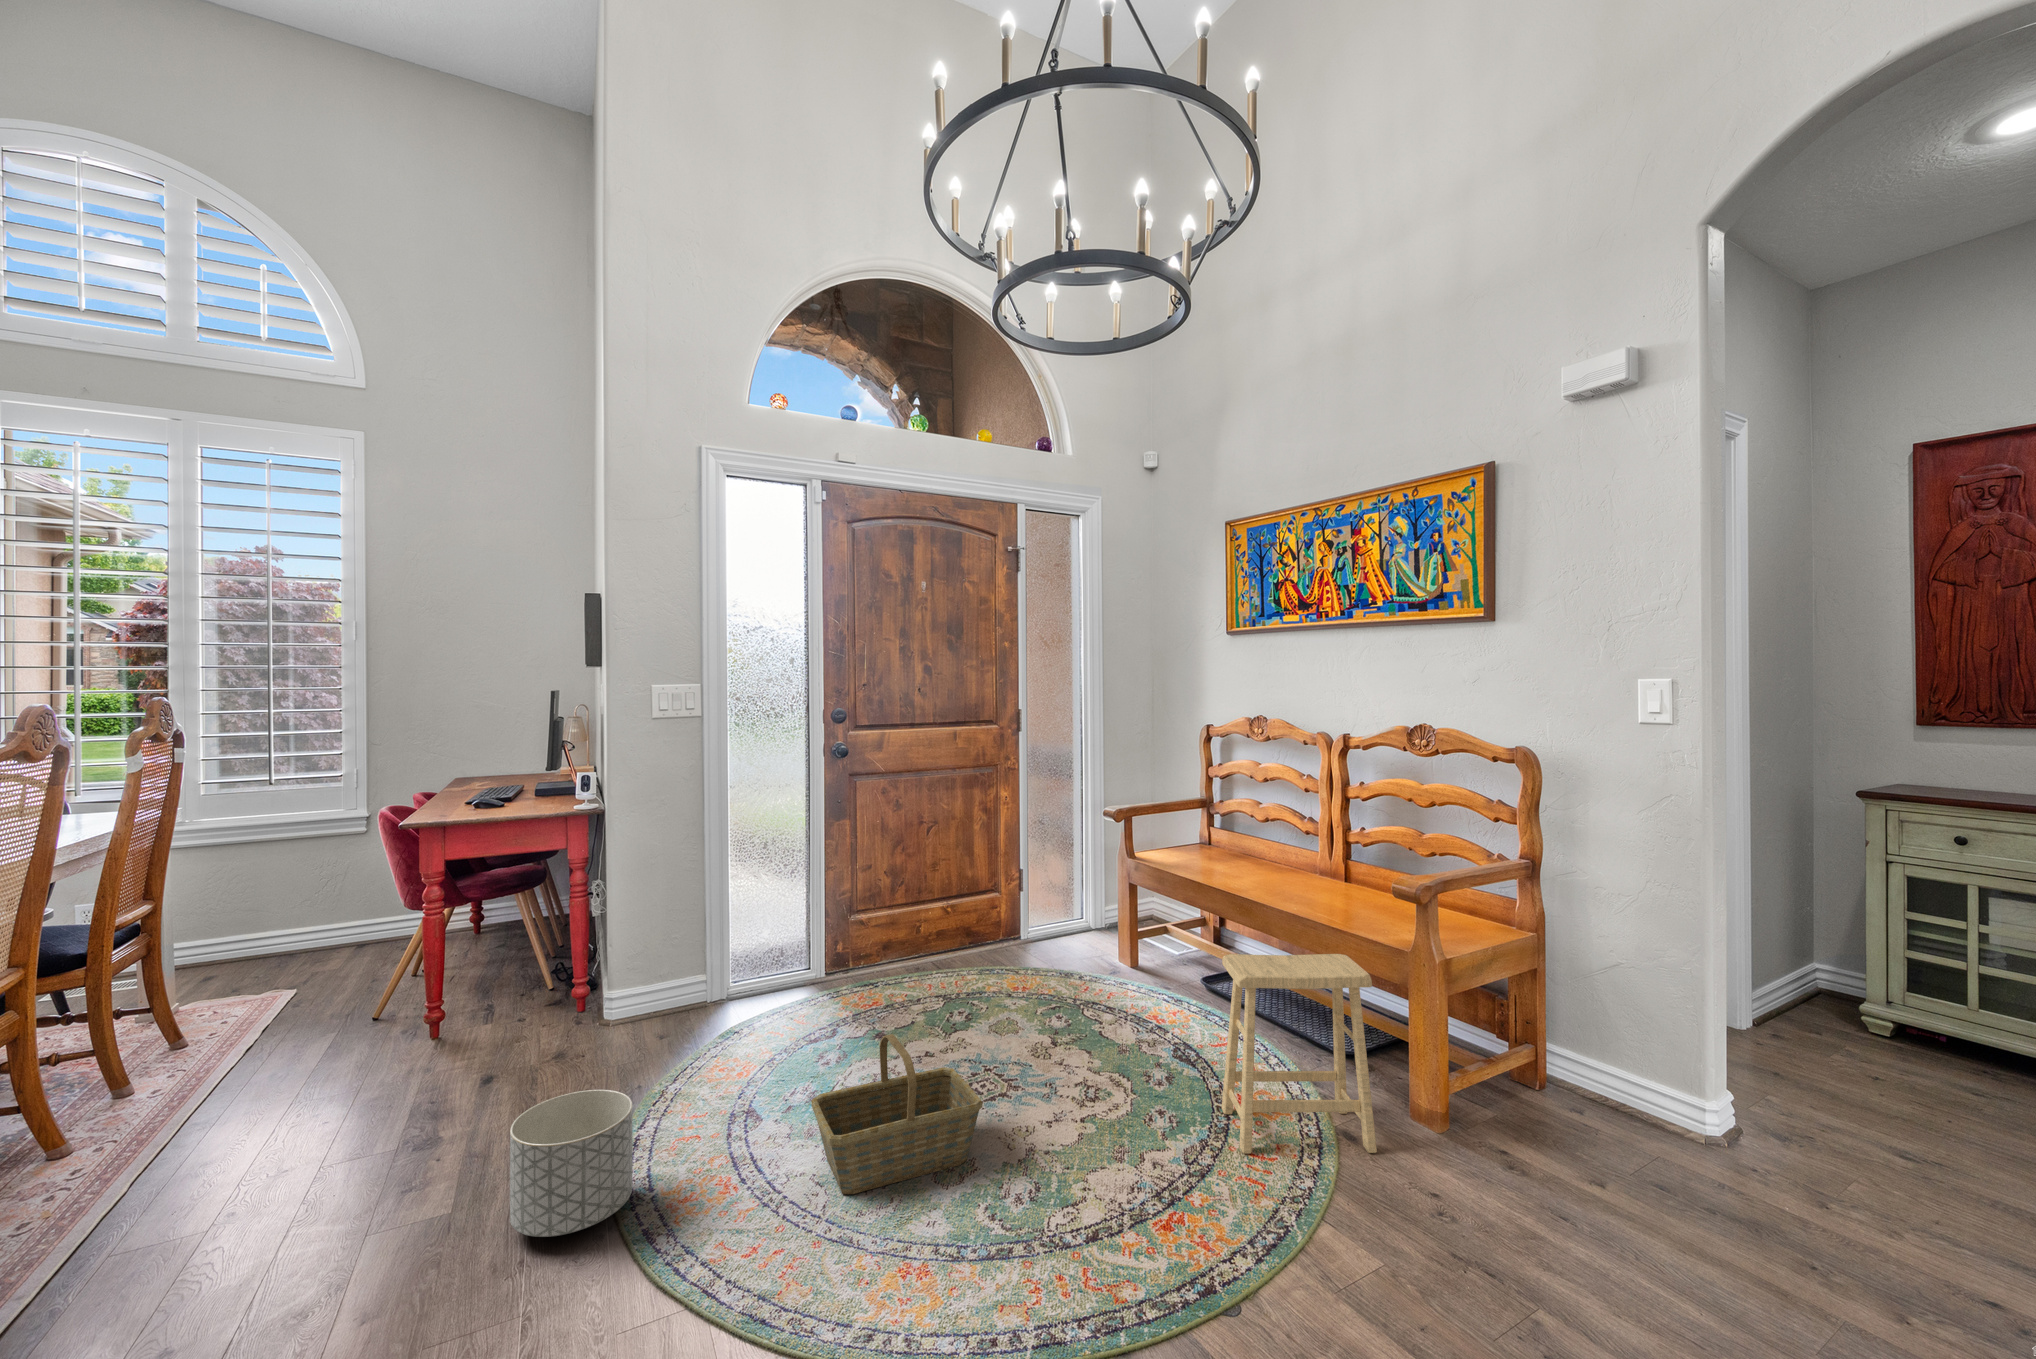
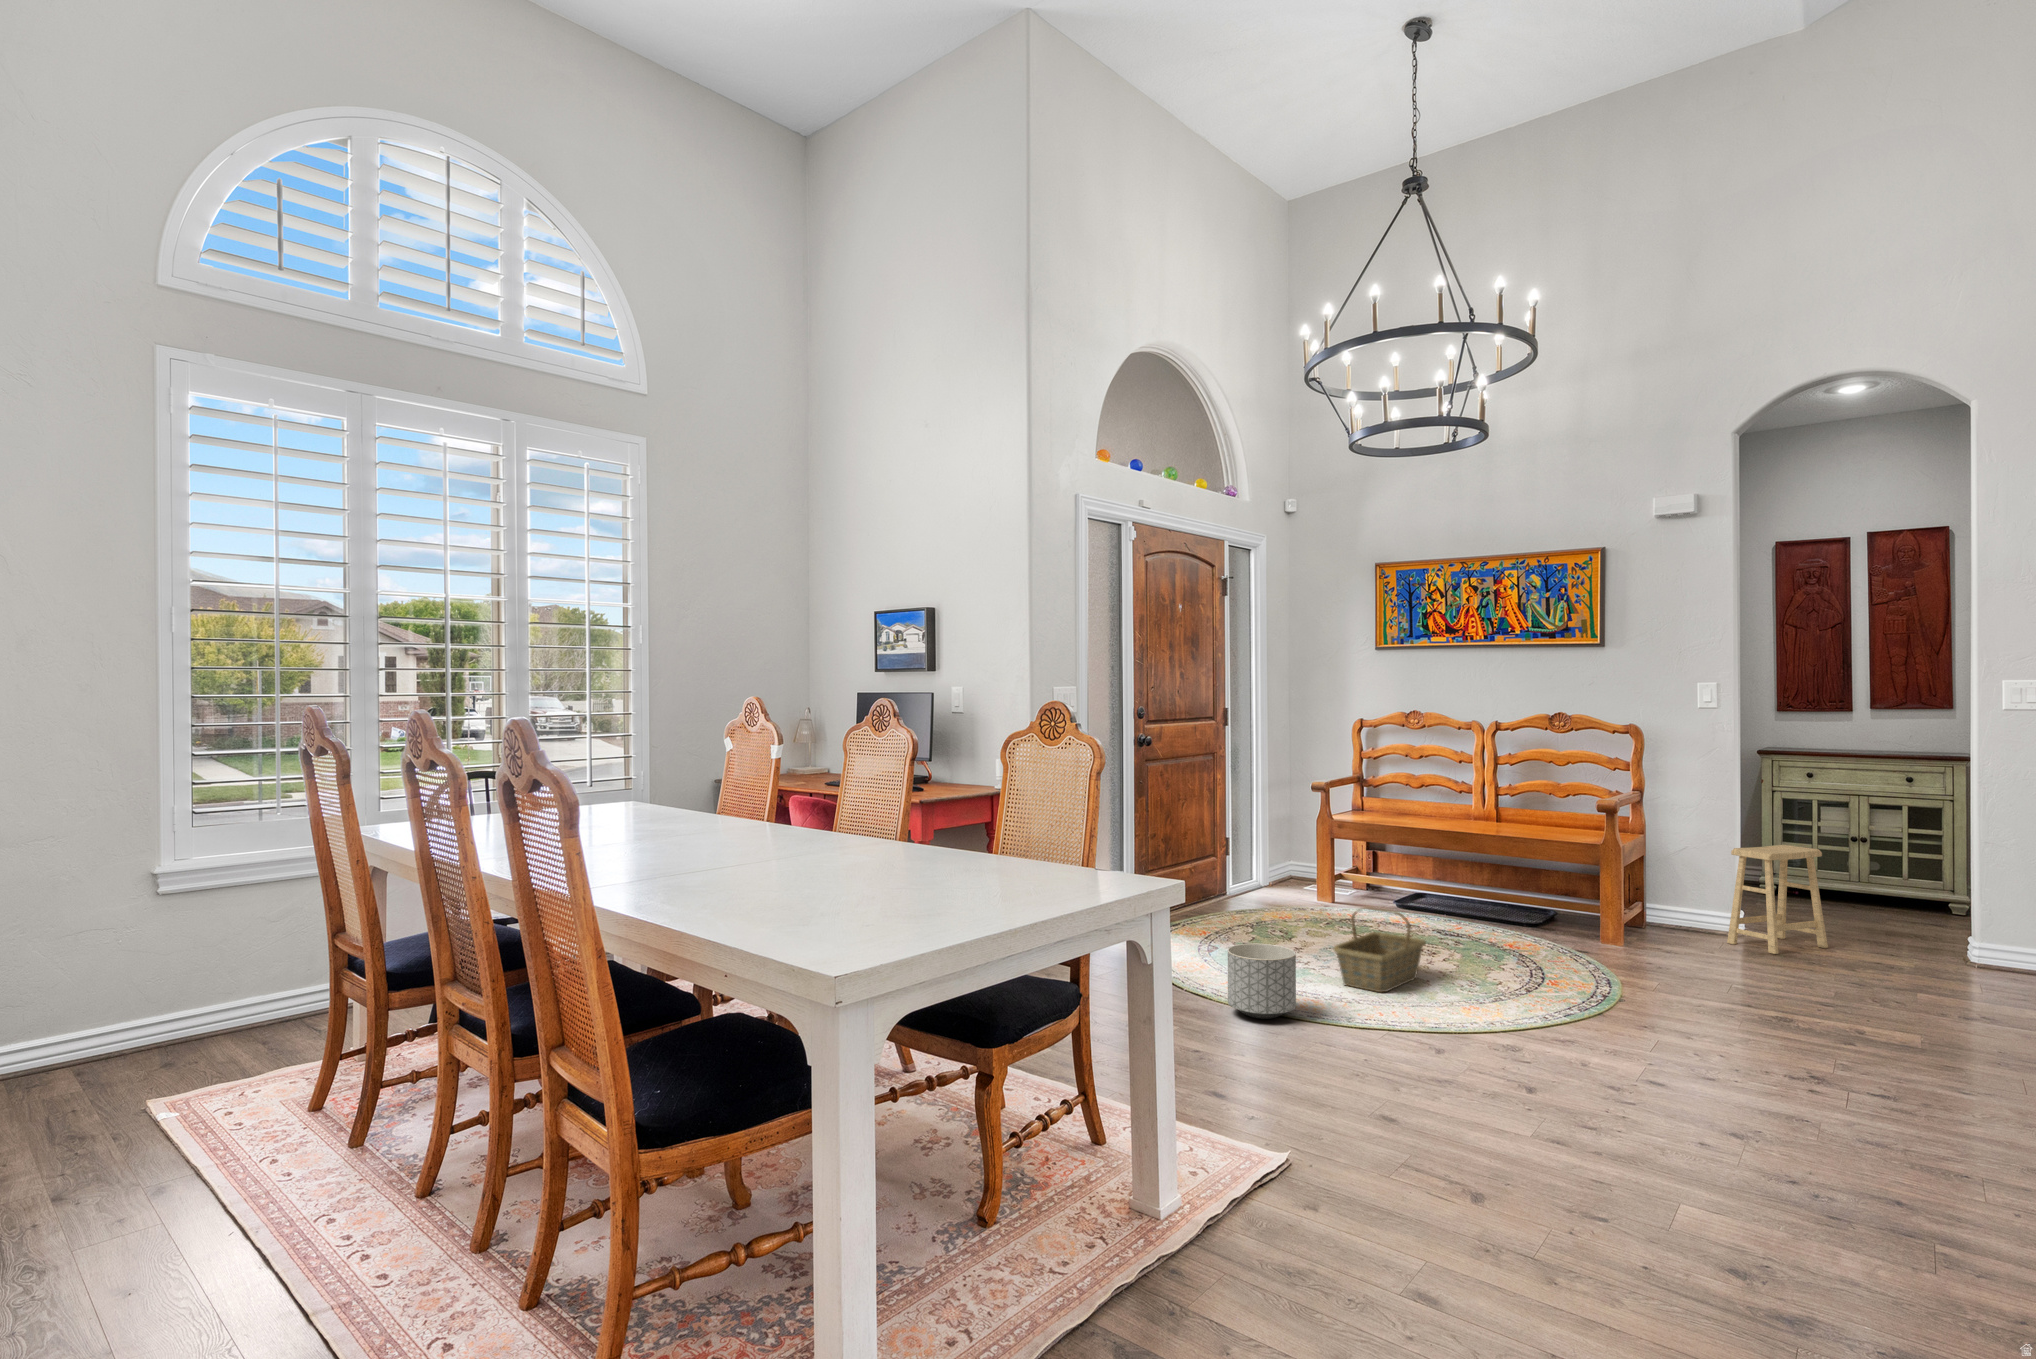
footstool: present [1222,954,1377,1154] -> present [1727,845,1828,954]

